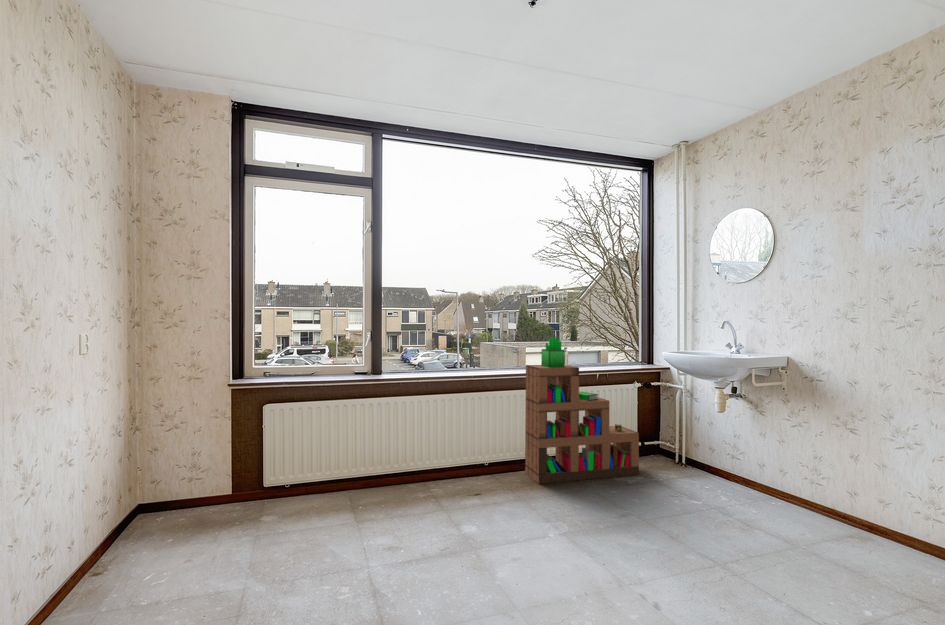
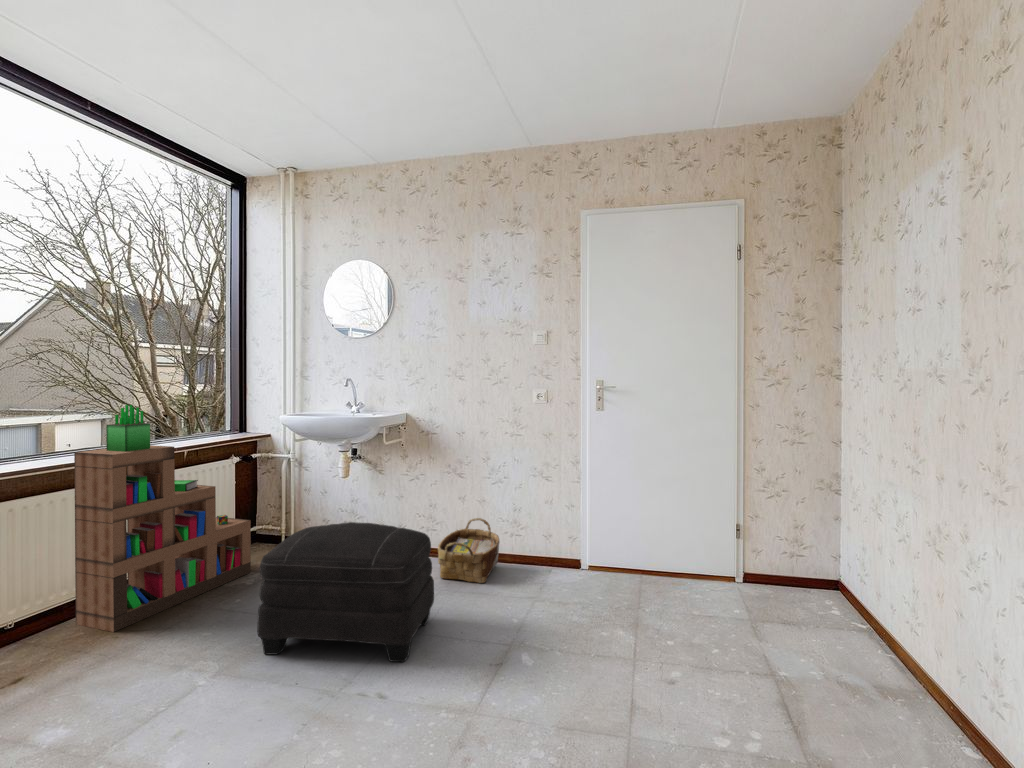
ottoman: none [603,444,769,586] -> present [257,522,434,662]
woven basket: none [804,484,901,559] -> present [438,518,499,583]

